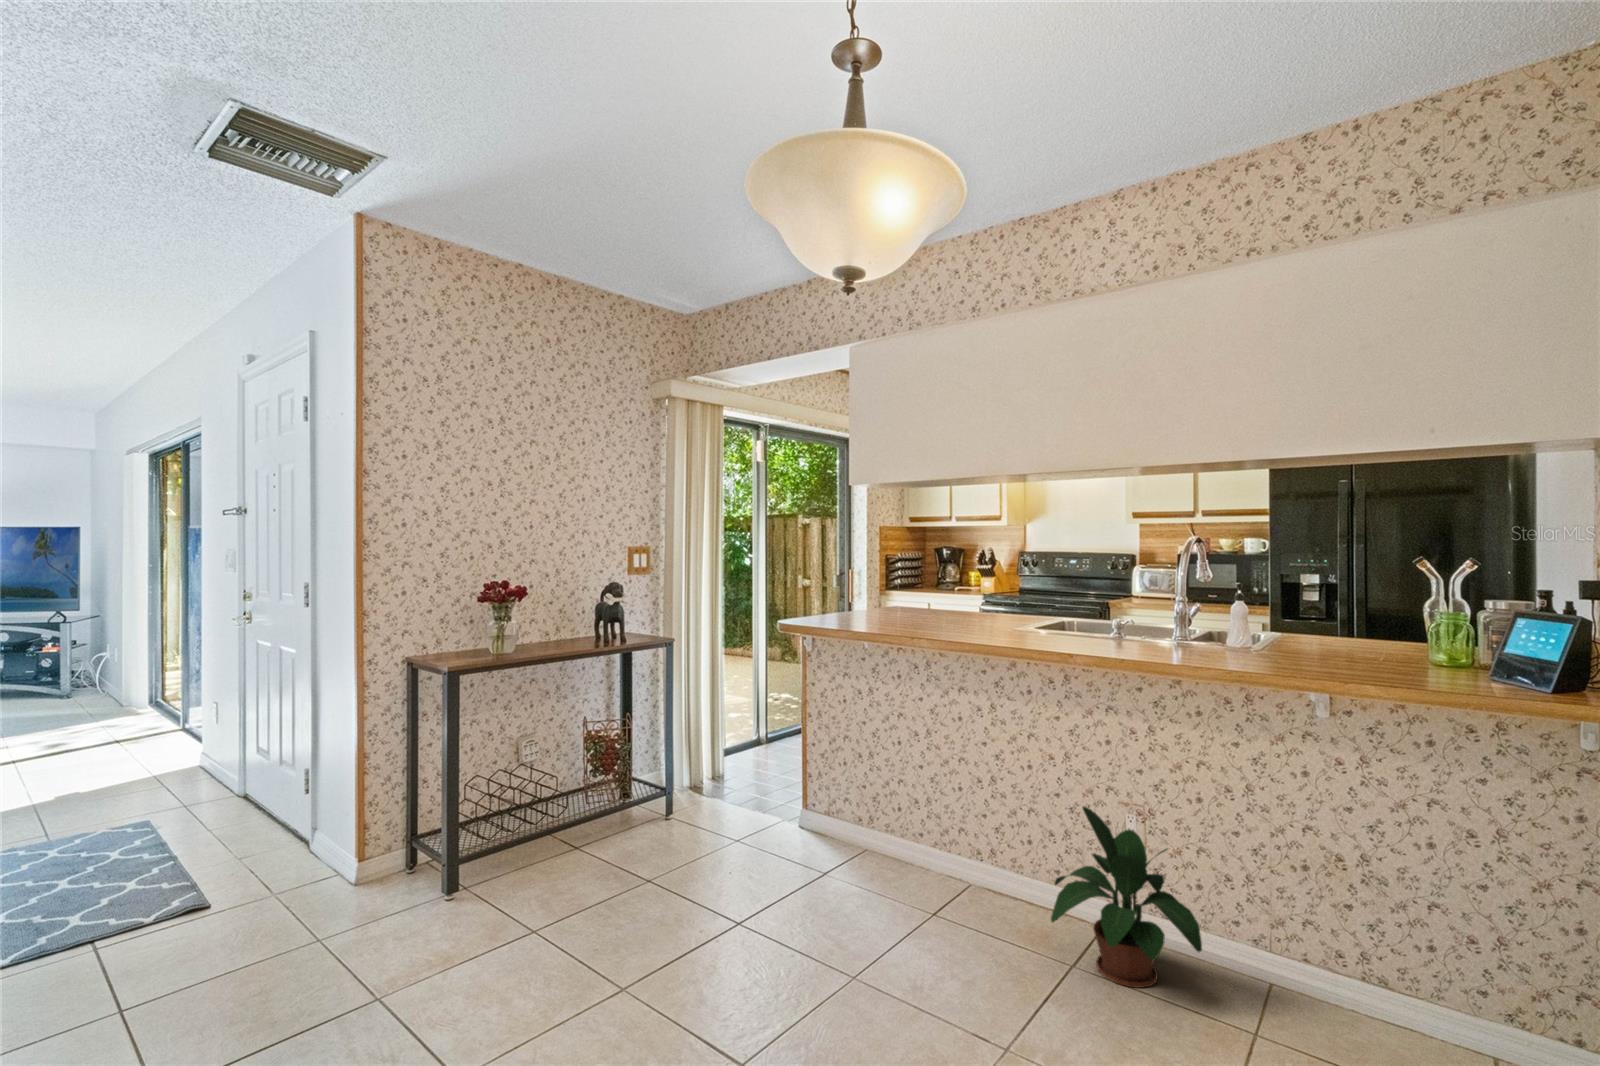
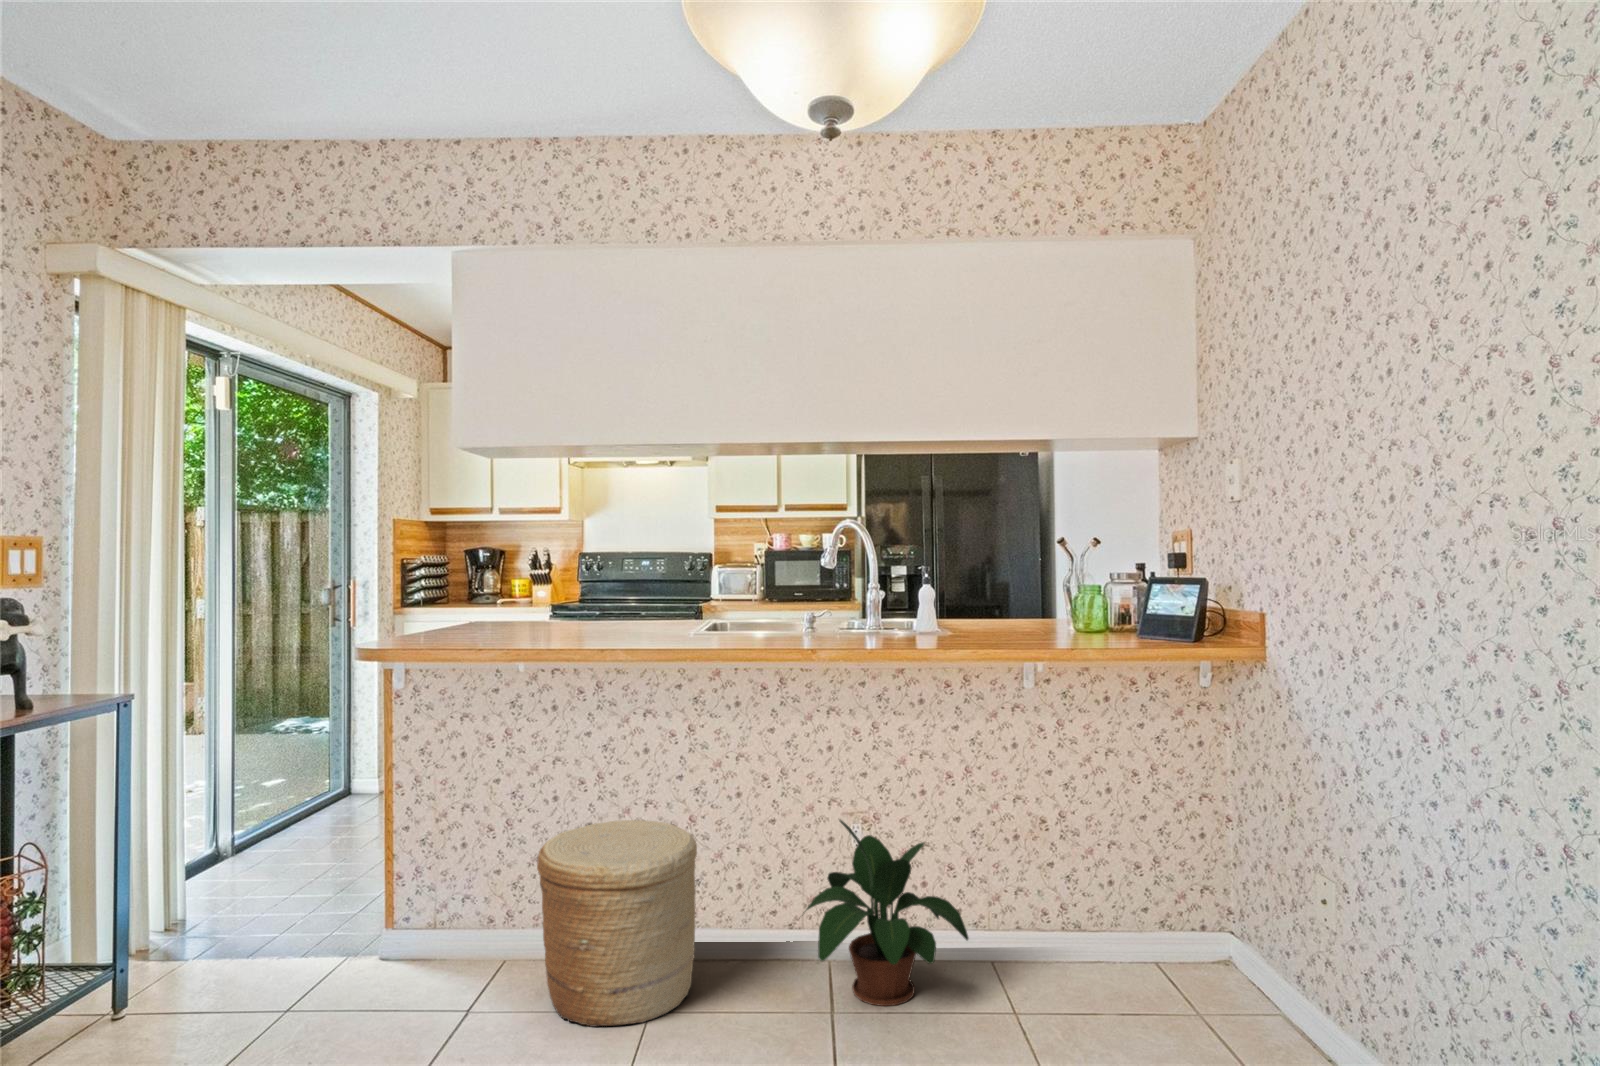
woven basket: none [860,768,981,923] -> present [537,820,697,1027]

